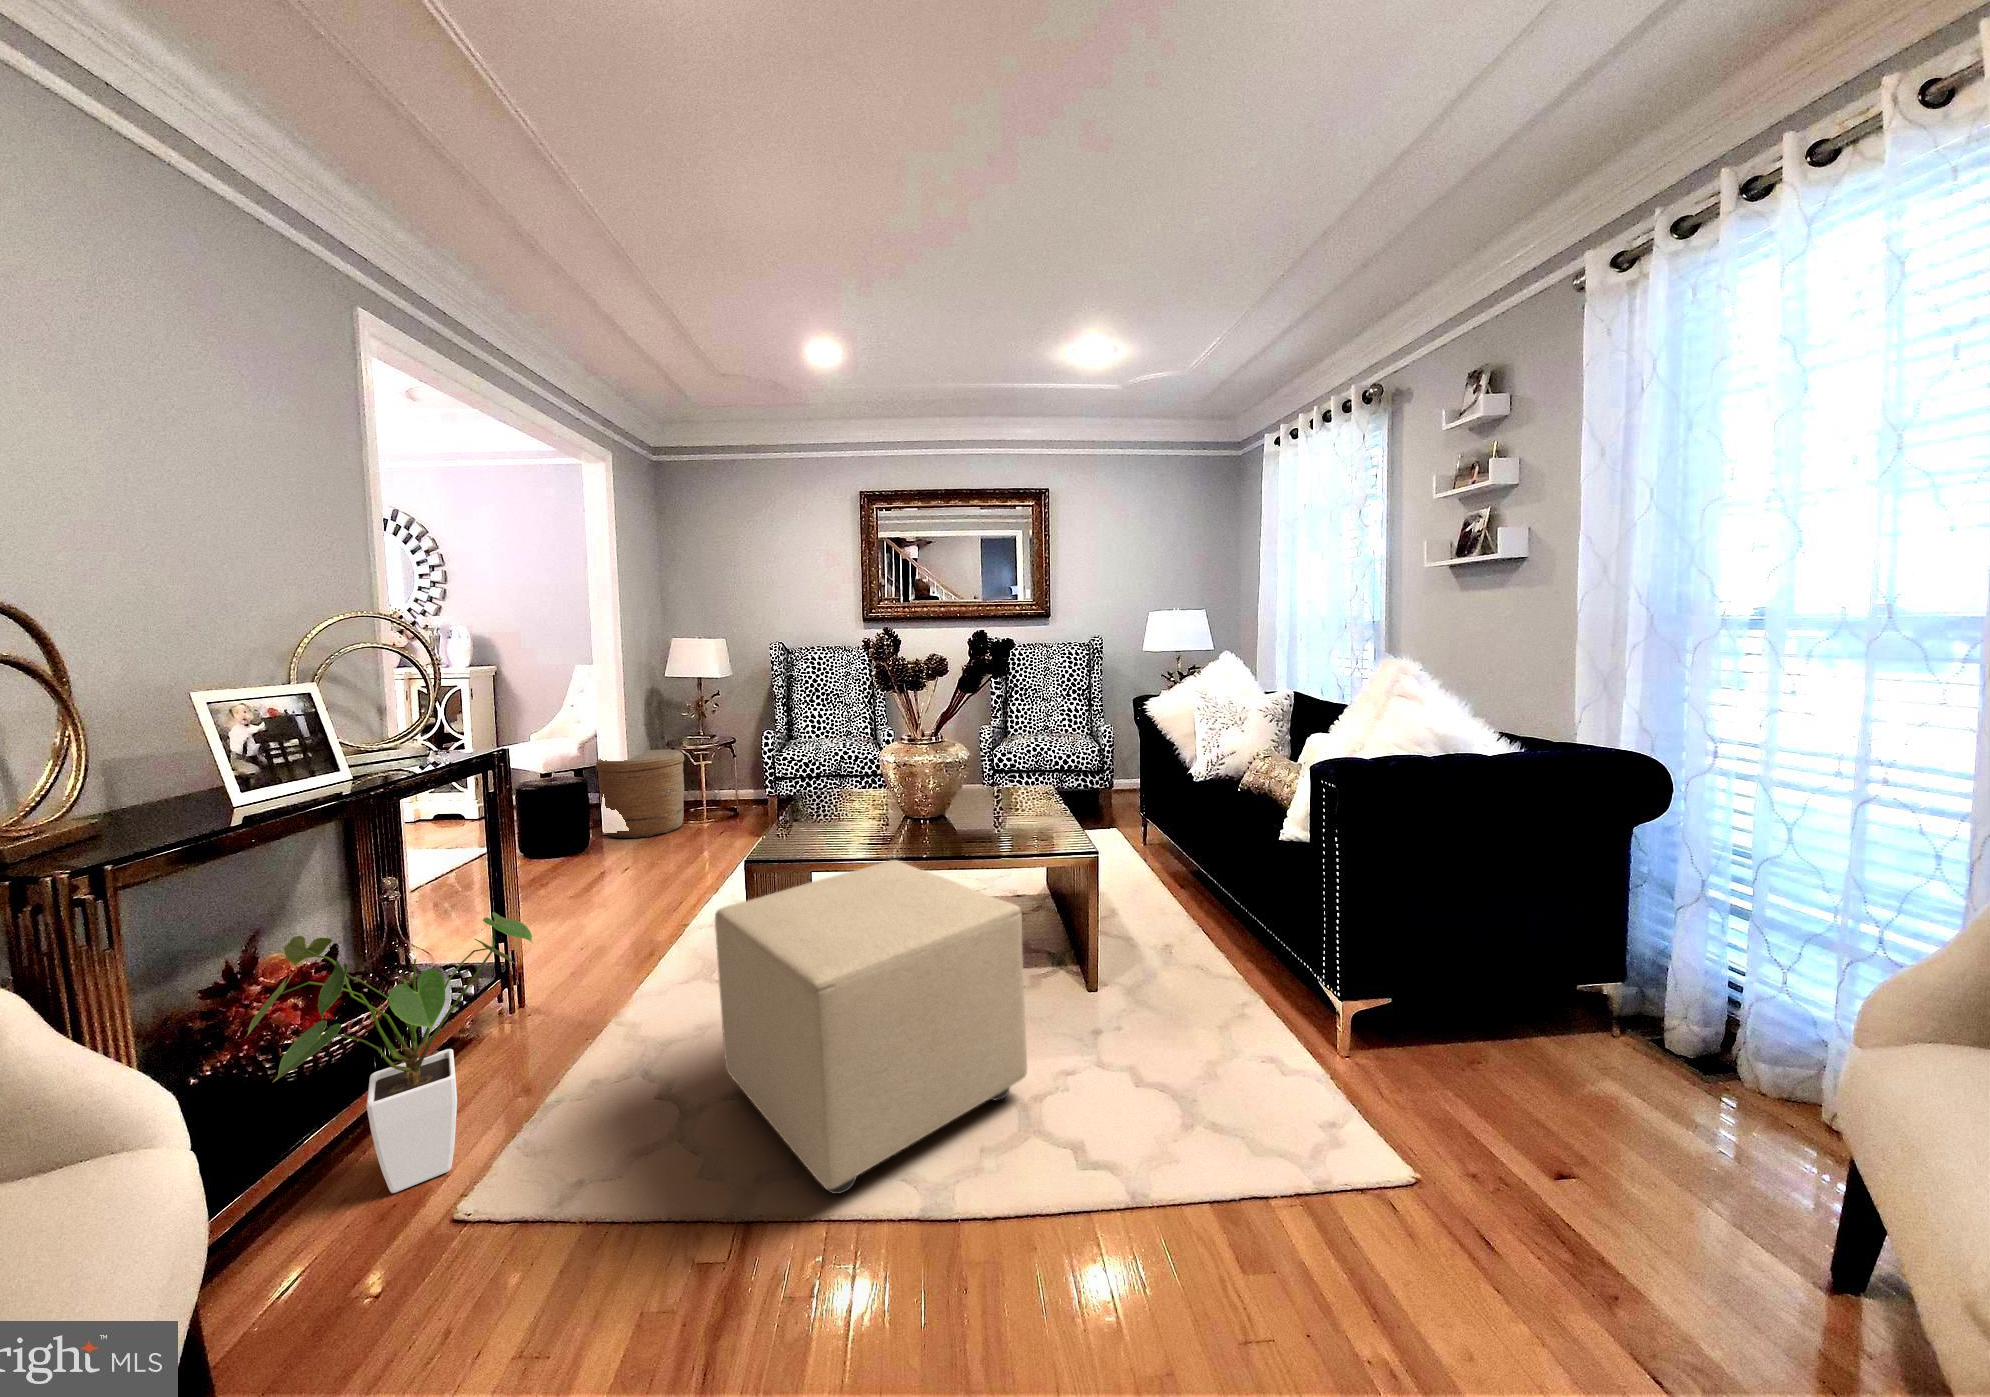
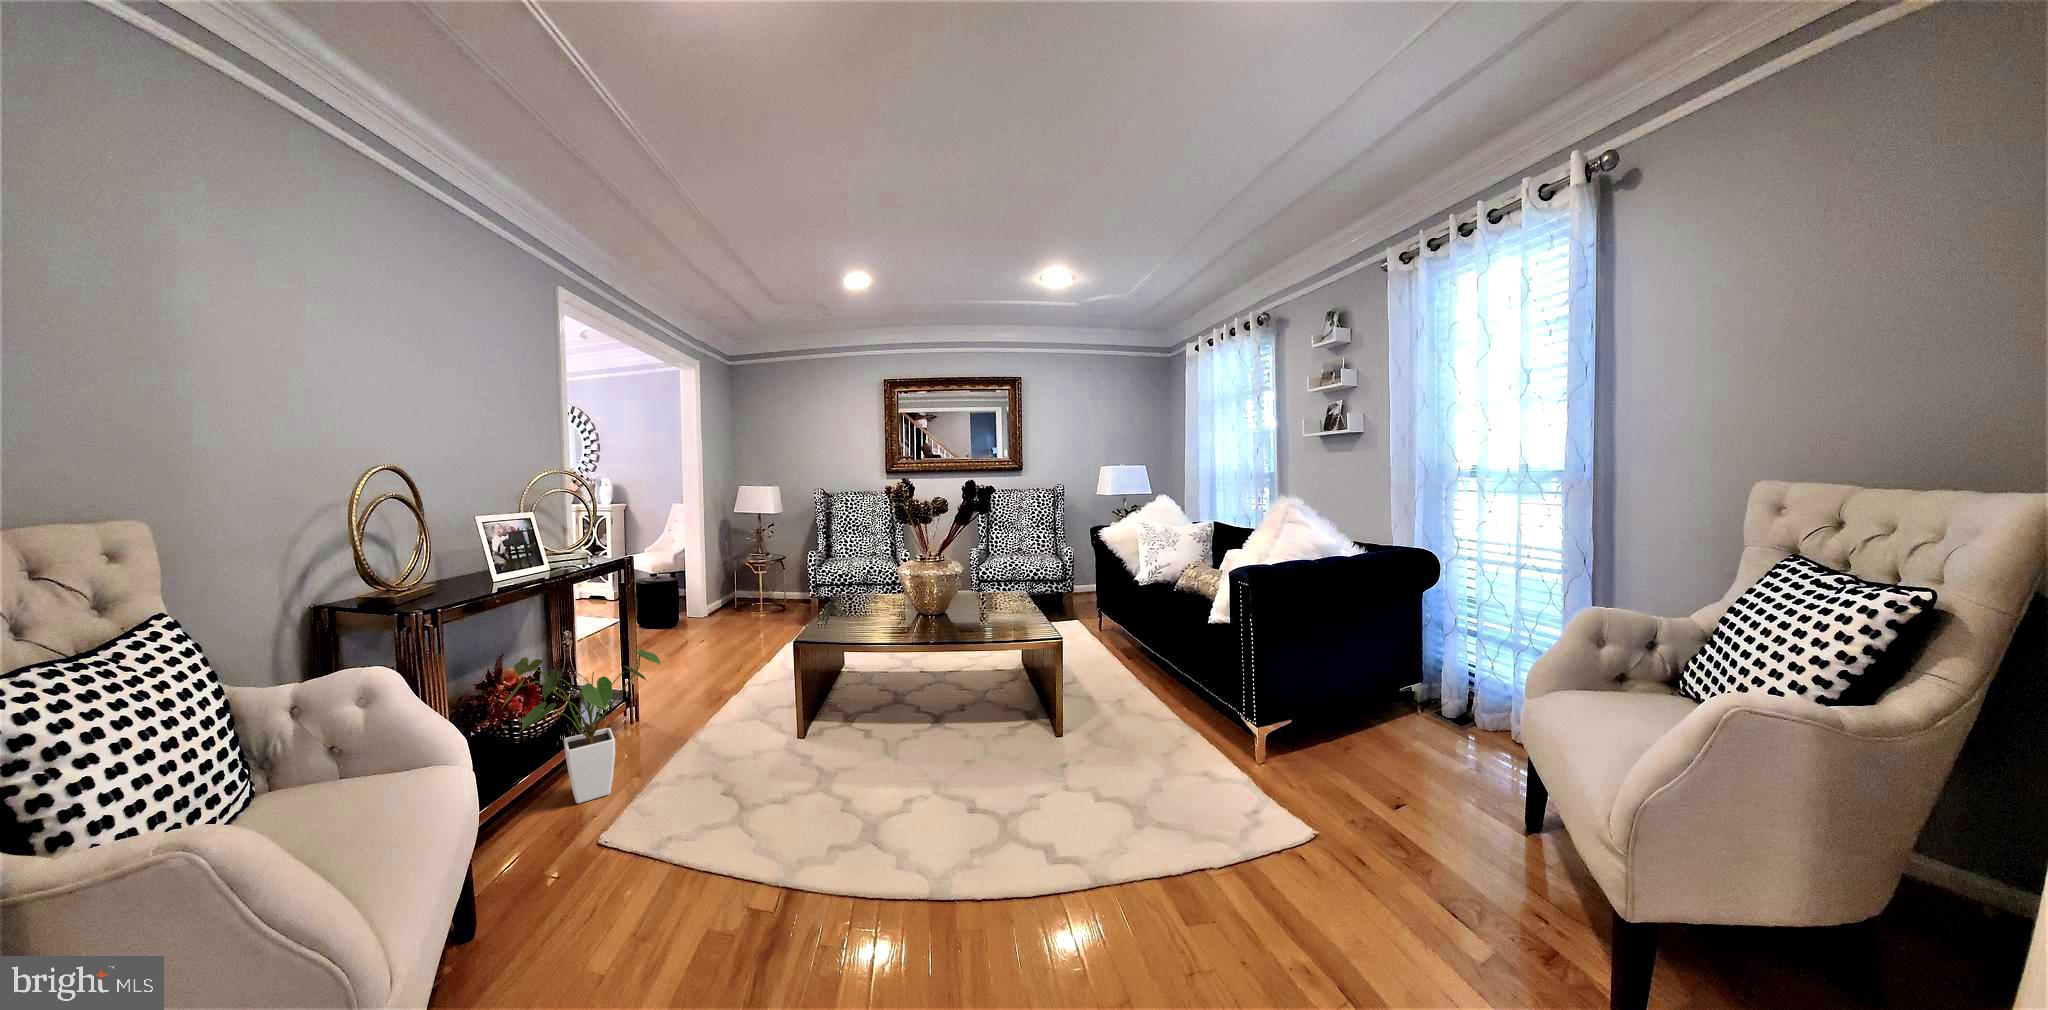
woven basket: present [596,749,684,838] -> none [683,560,749,624]
ottoman: present [715,860,1027,1194] -> none [769,629,950,802]

